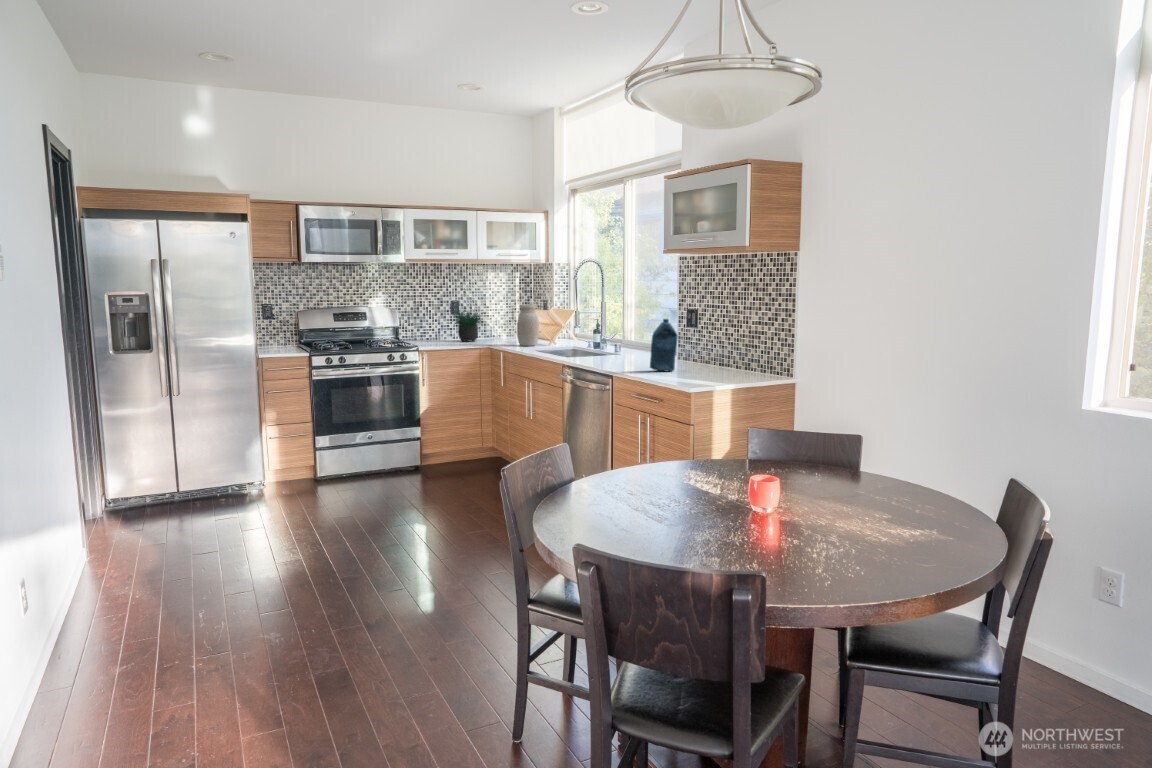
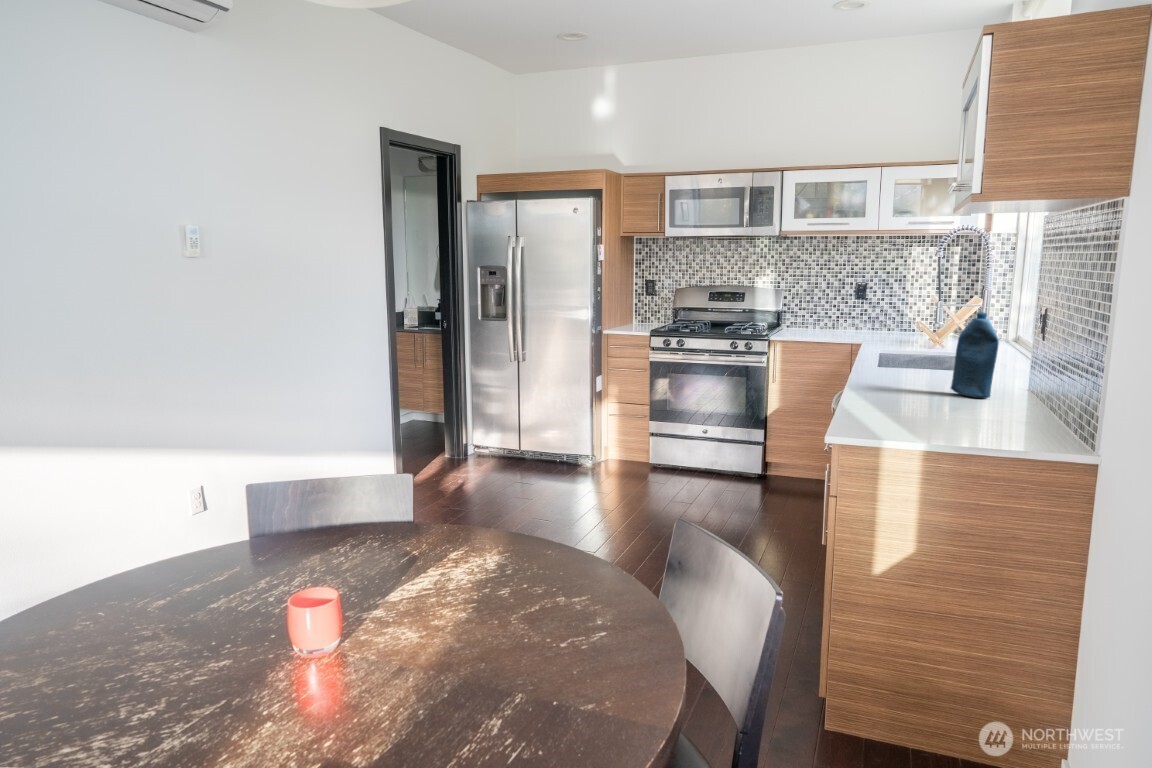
jar: present [517,304,539,346] -> none [896,288,929,345]
potted plant: present [452,308,483,342] -> none [830,276,889,334]

